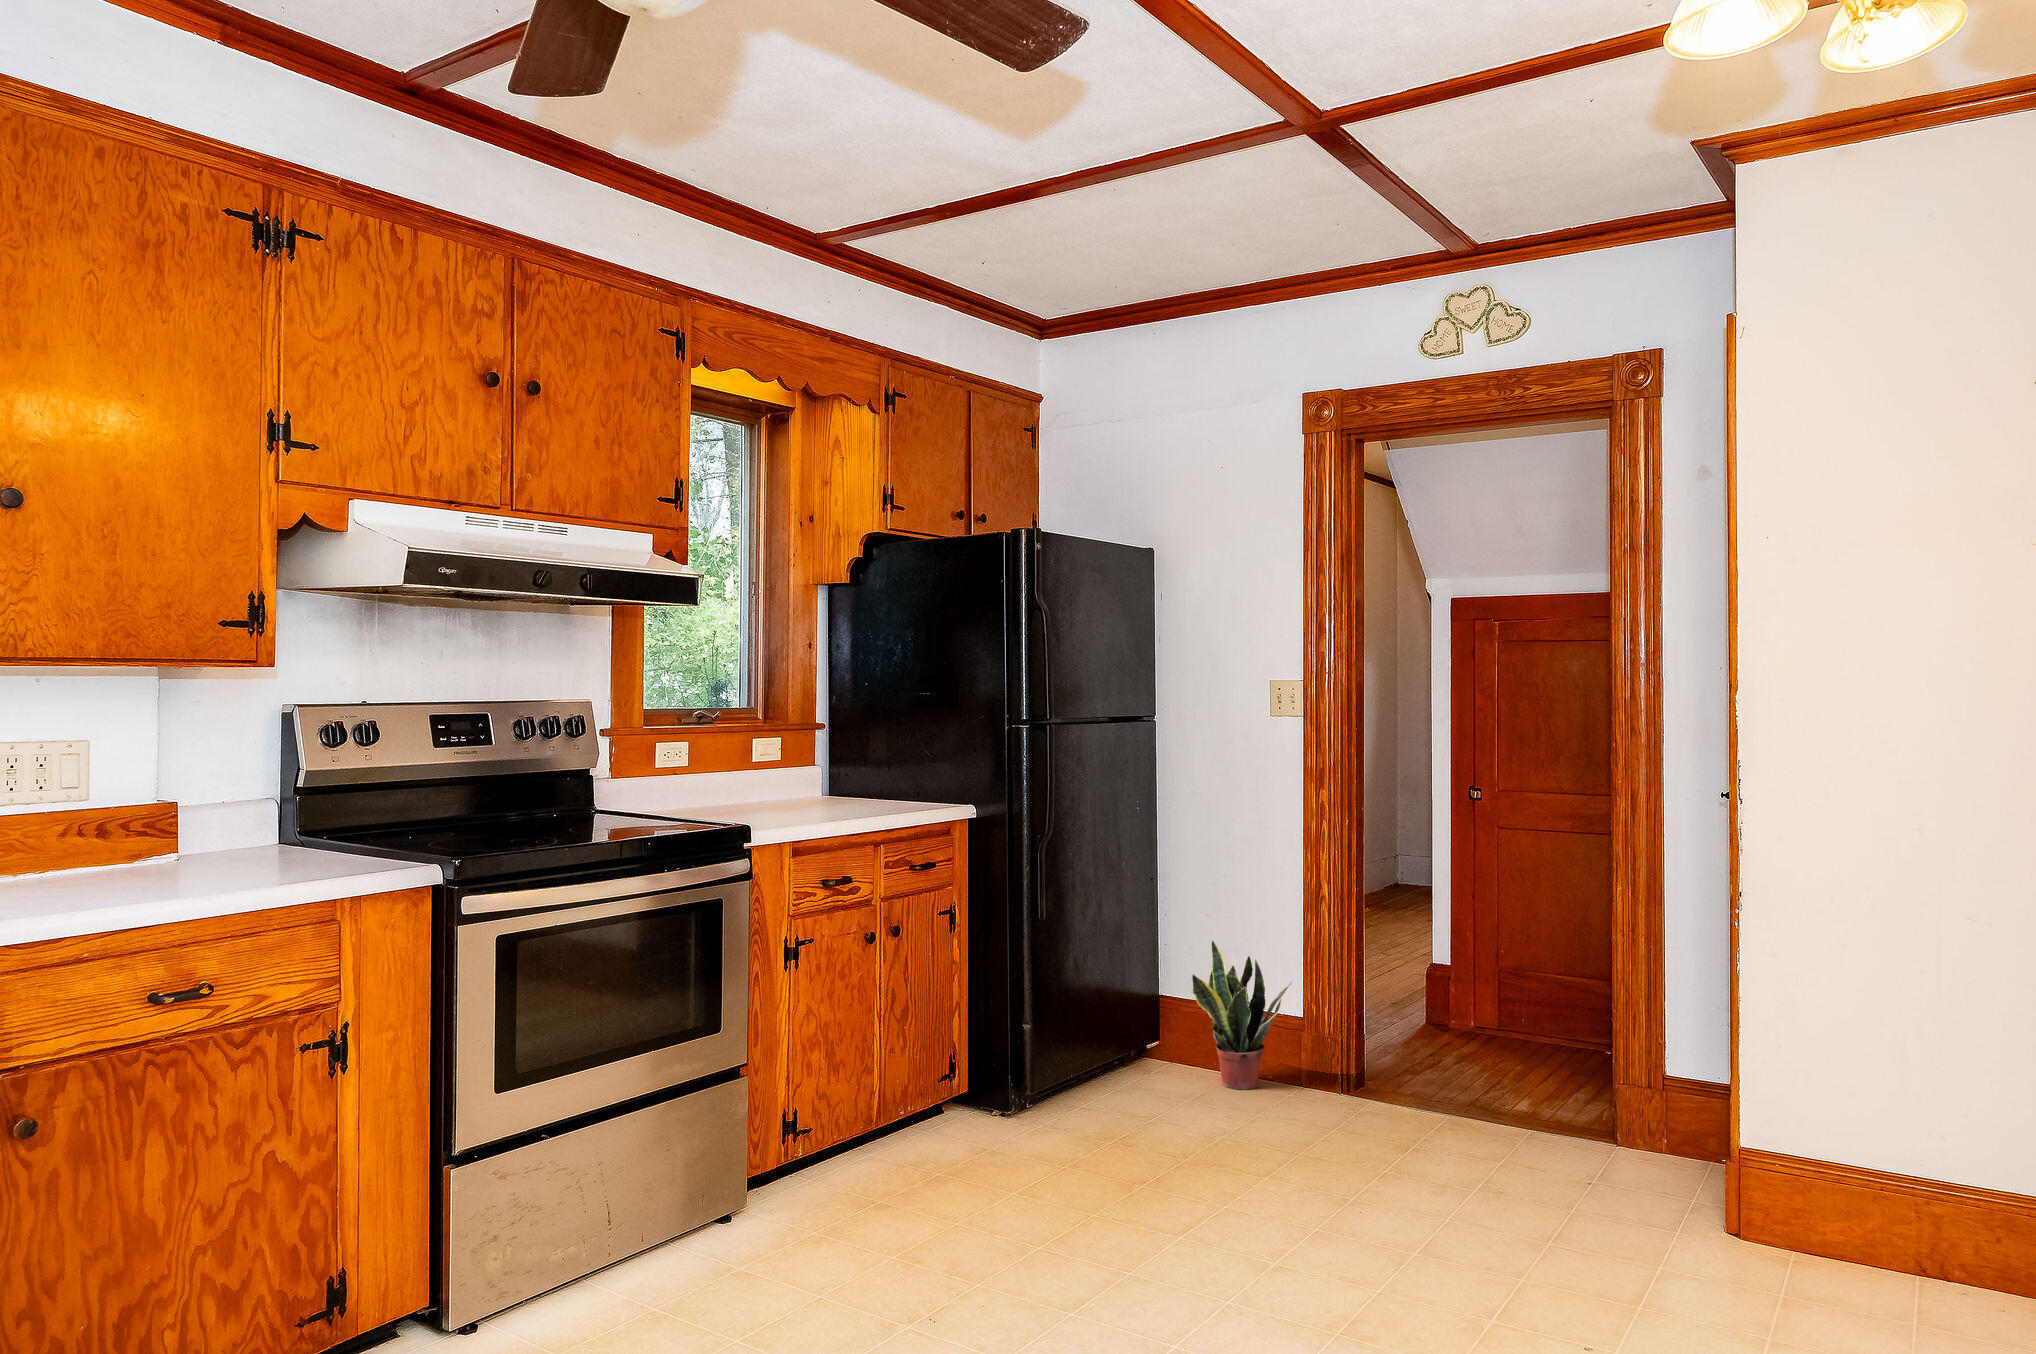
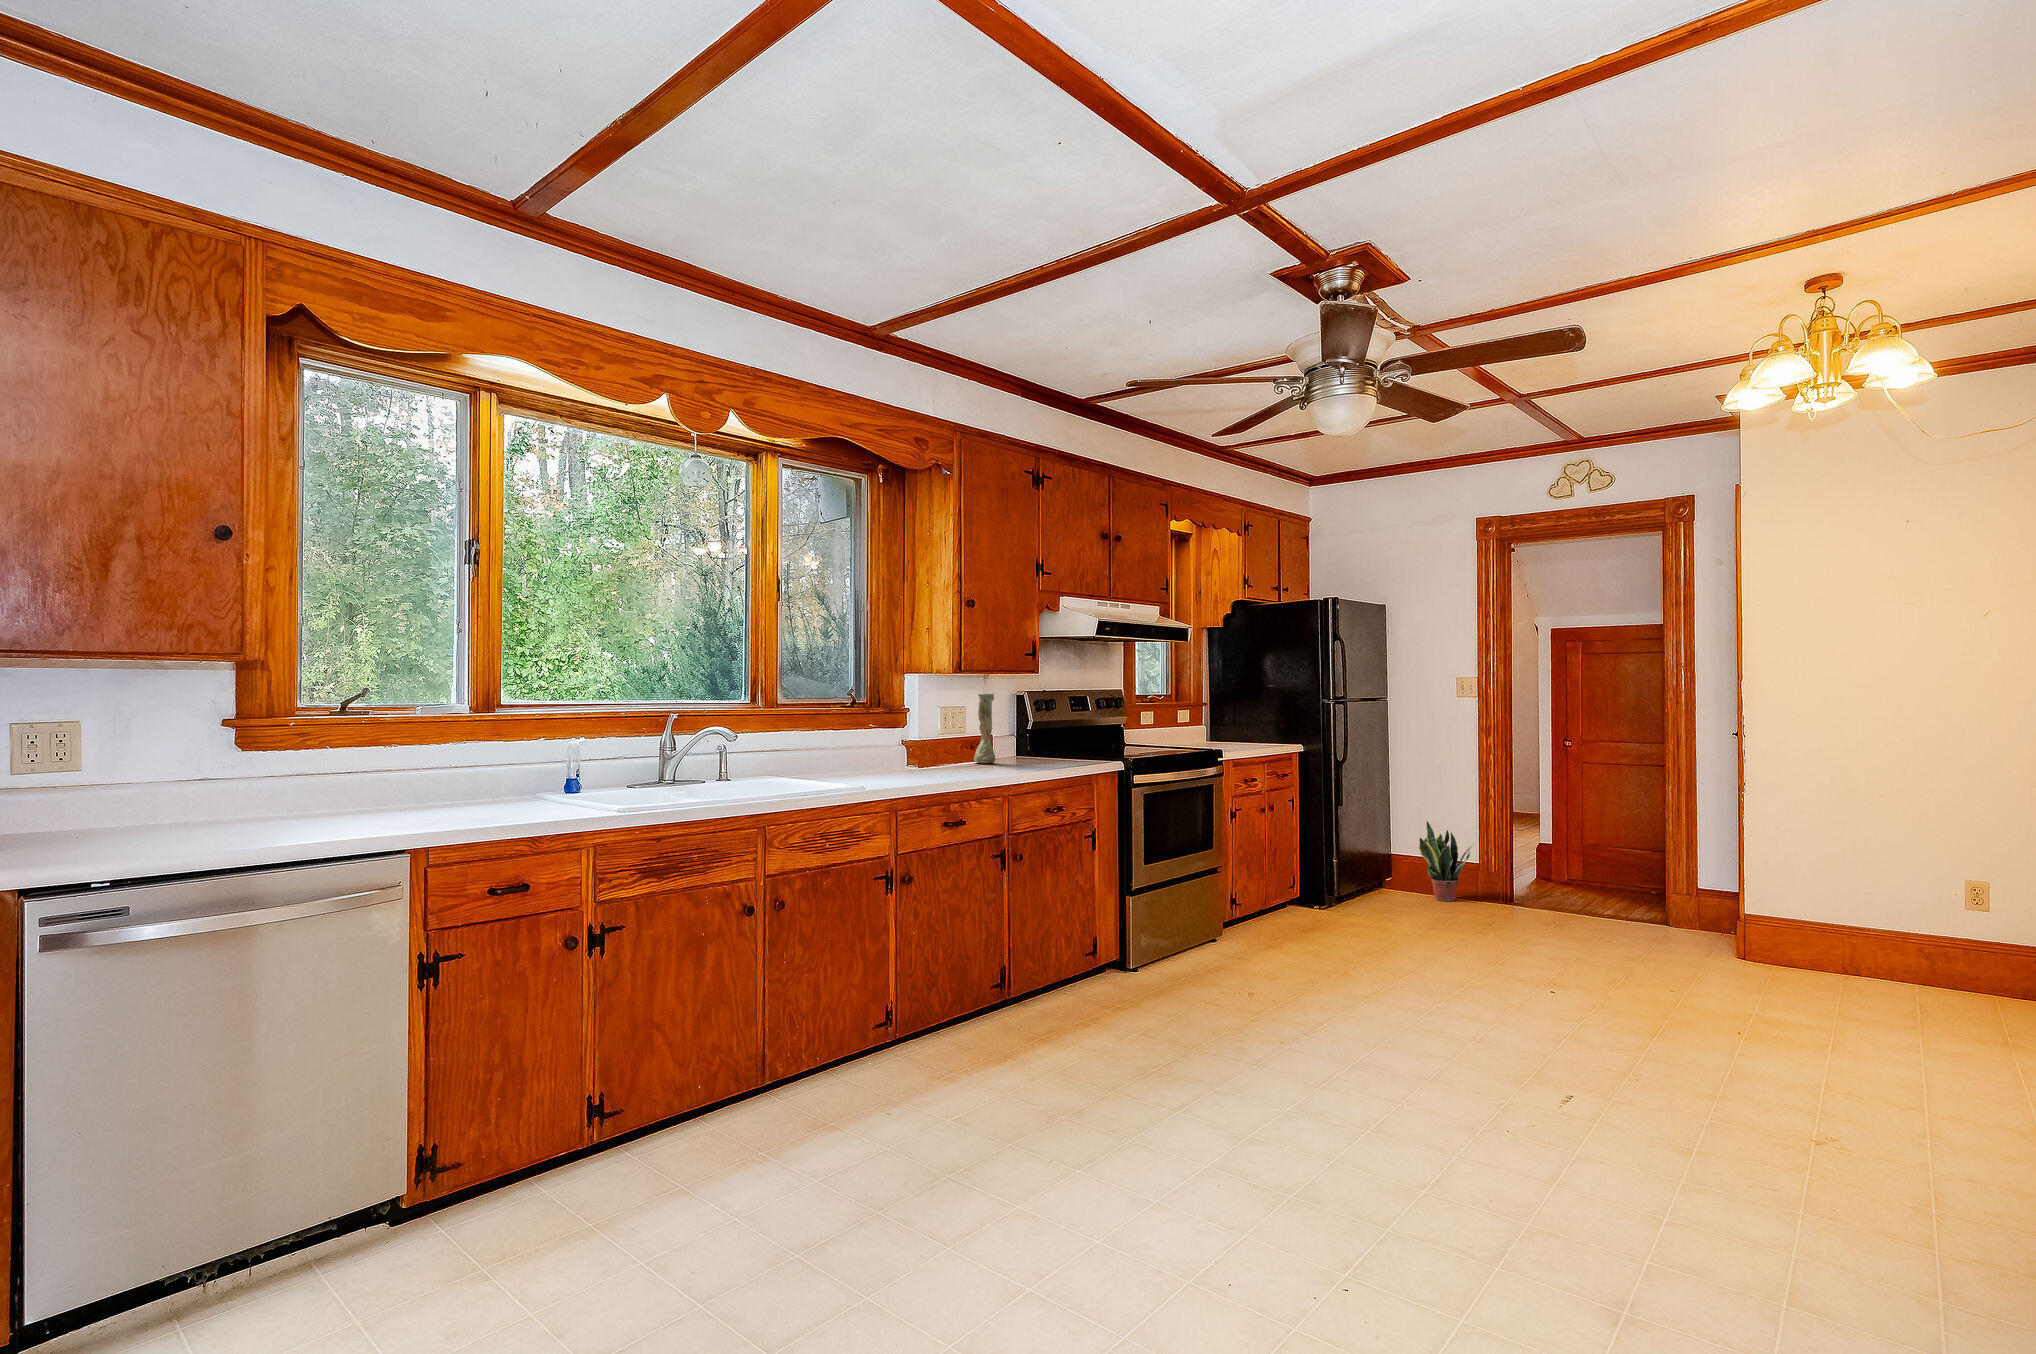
vase: none [51,714,114,878] -> present [974,693,995,763]

